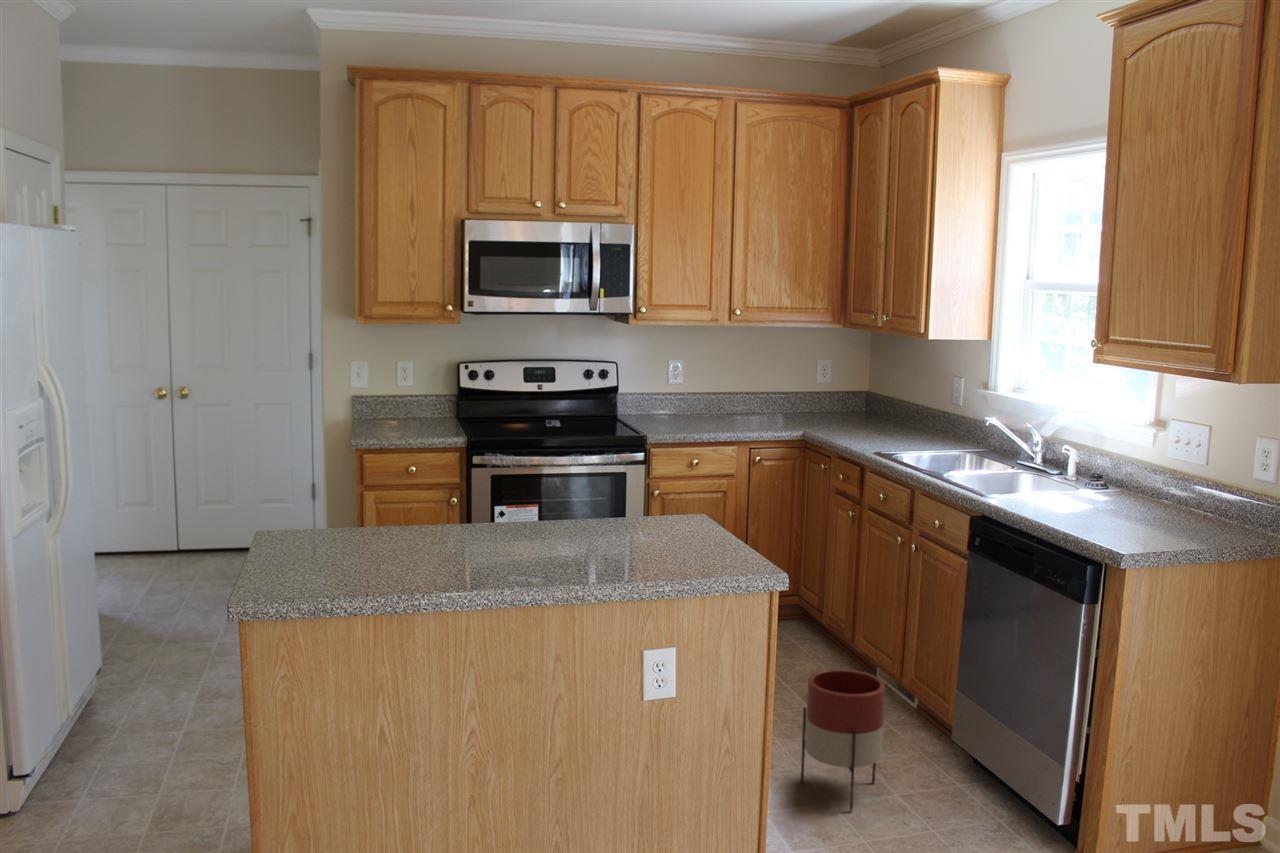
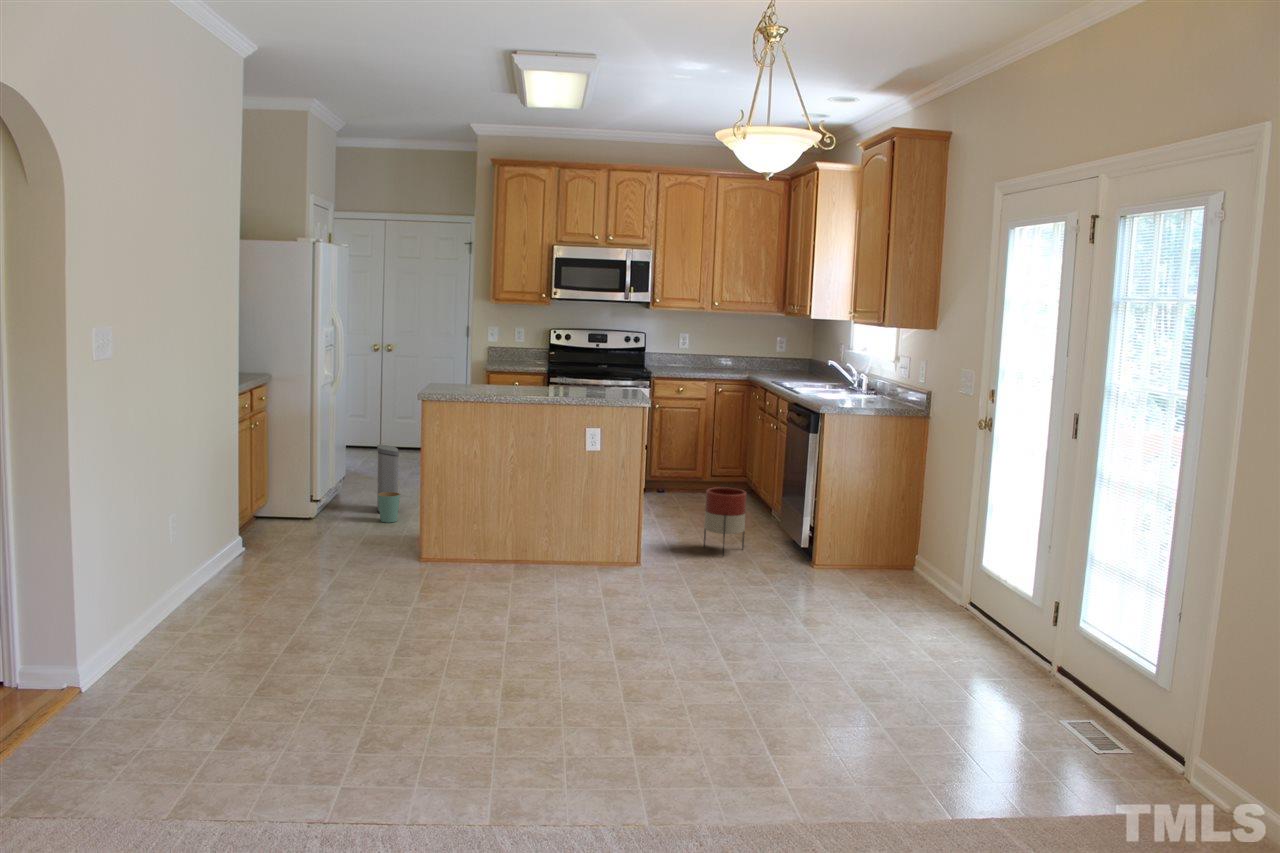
trash can: none [155,606,205,771] -> present [377,444,400,523]

